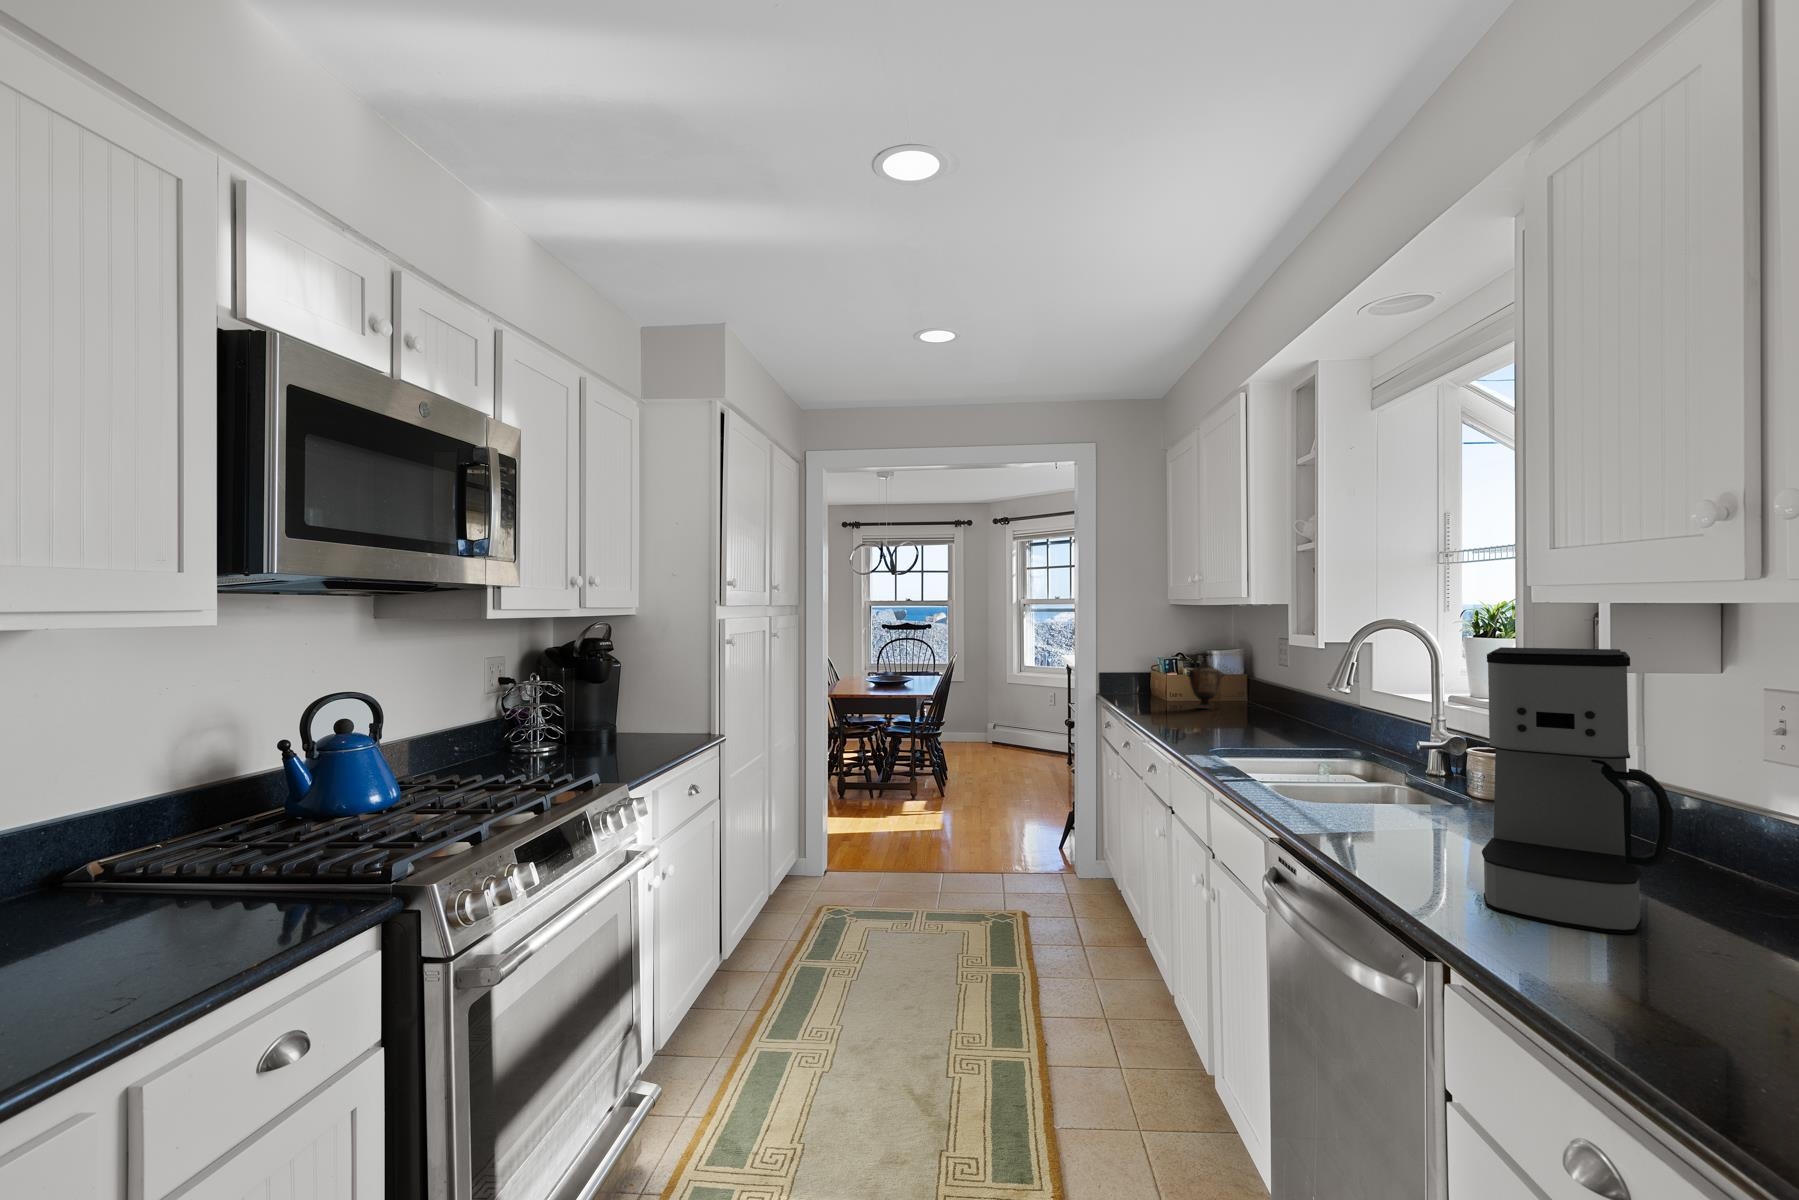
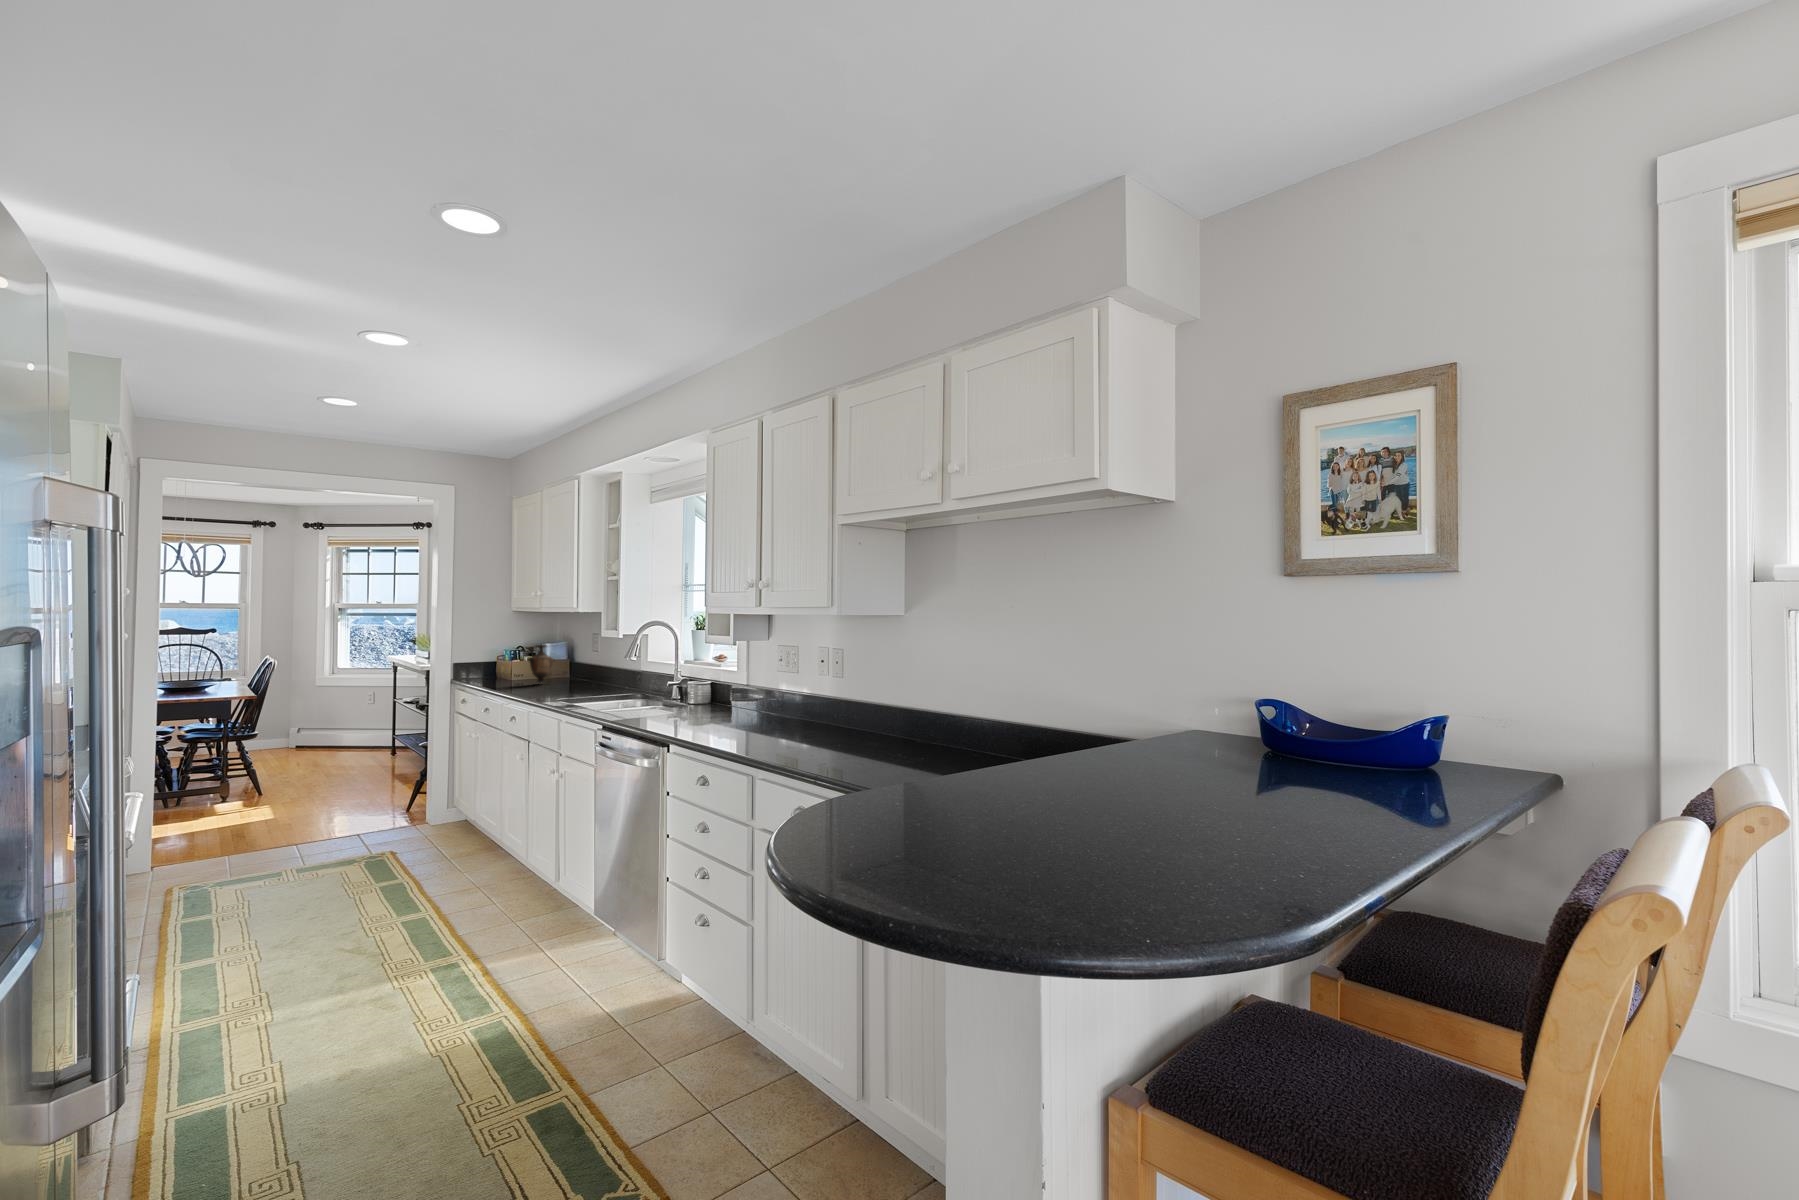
coffee maker: present [1482,647,1673,934] -> none [683,630,741,729]

